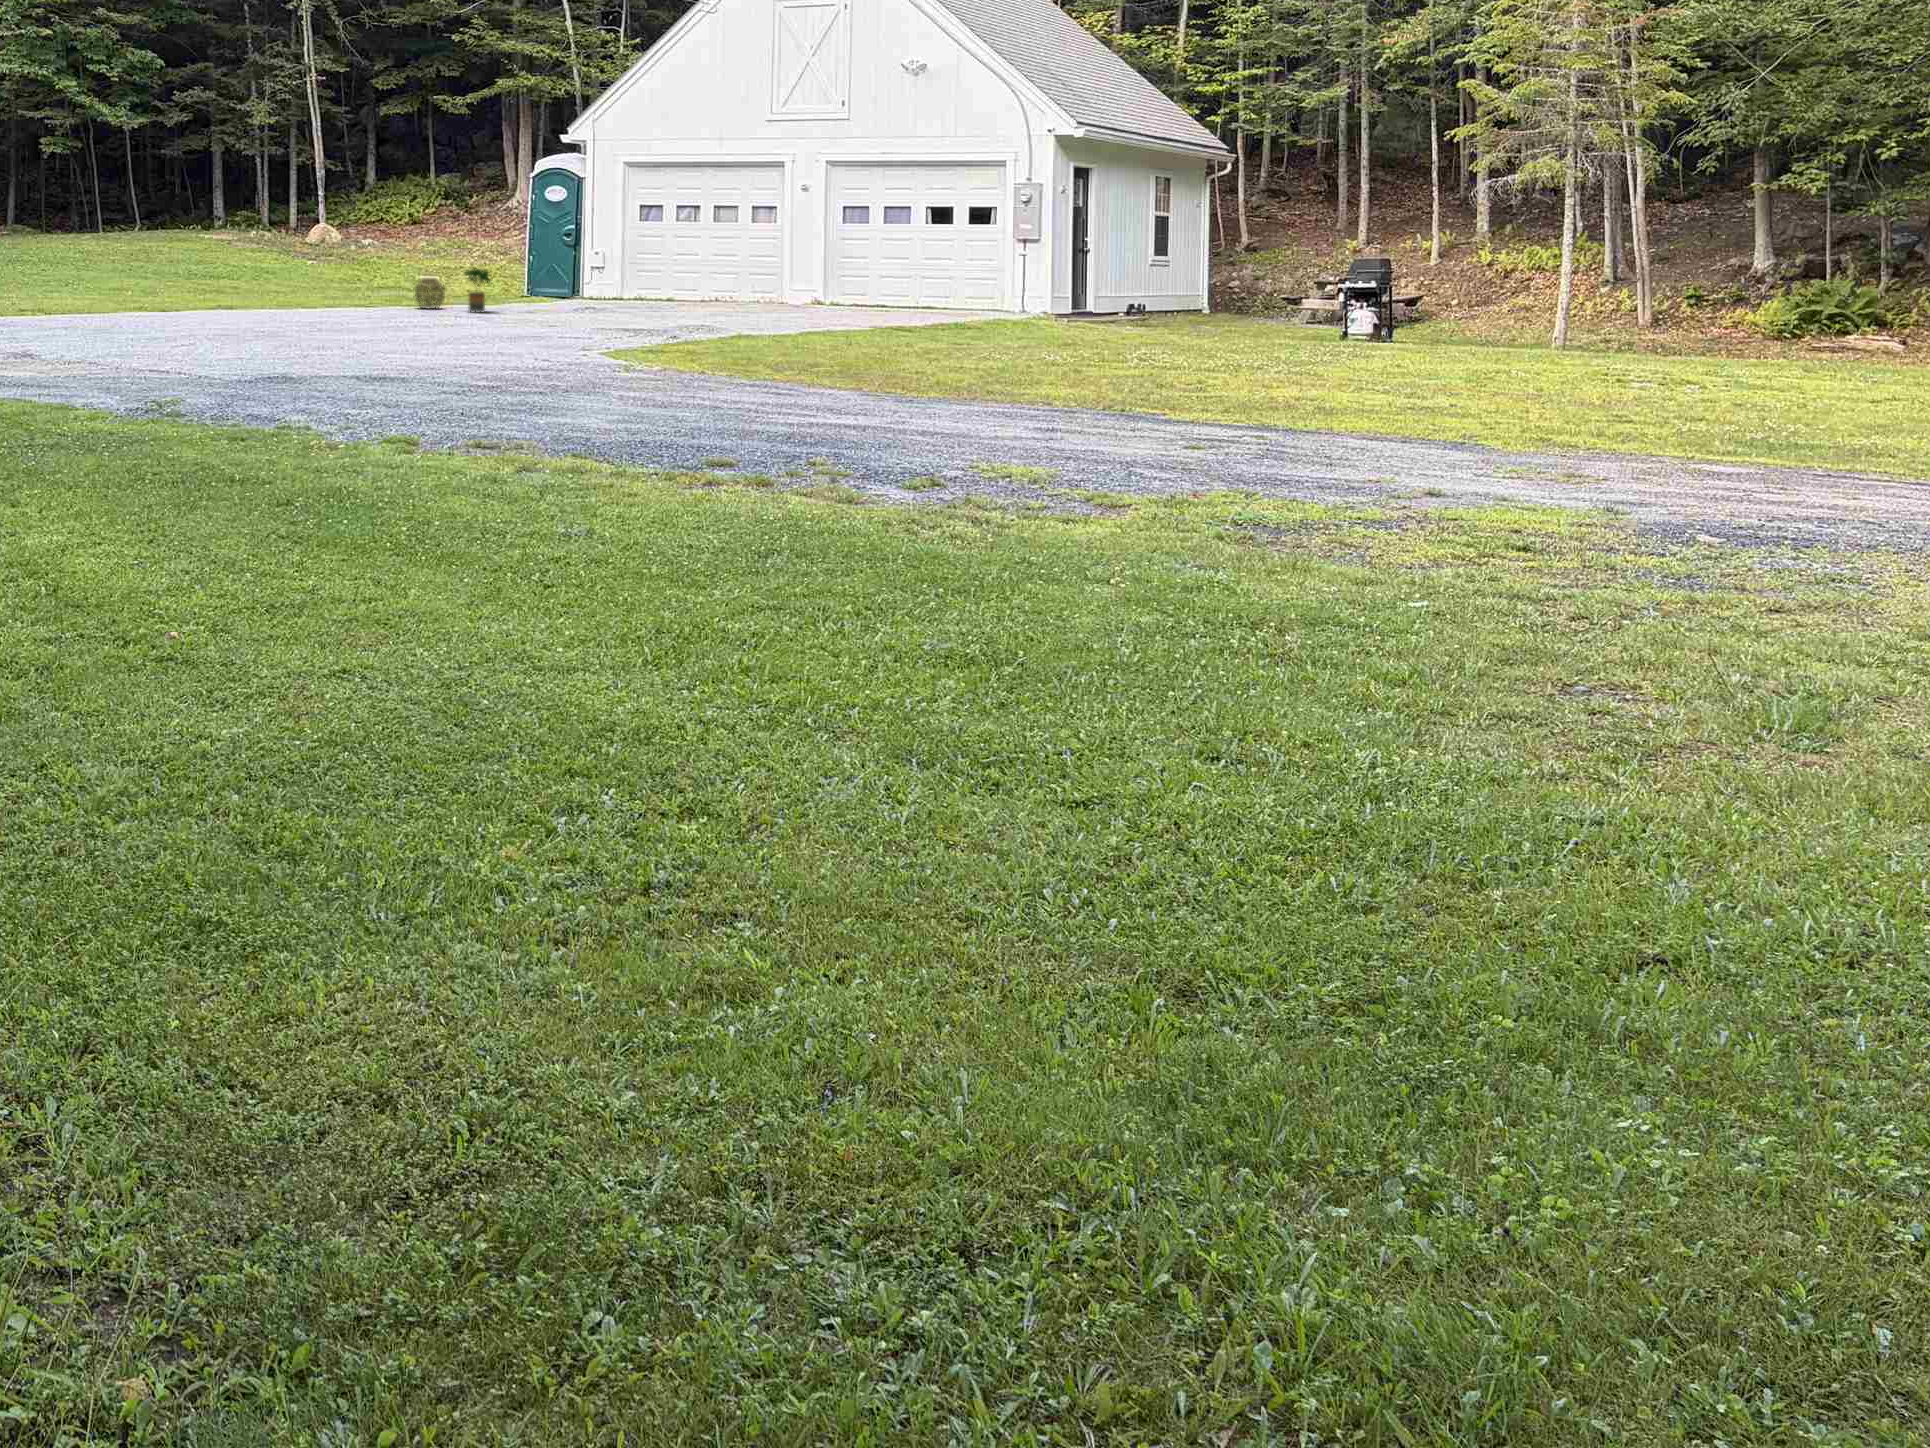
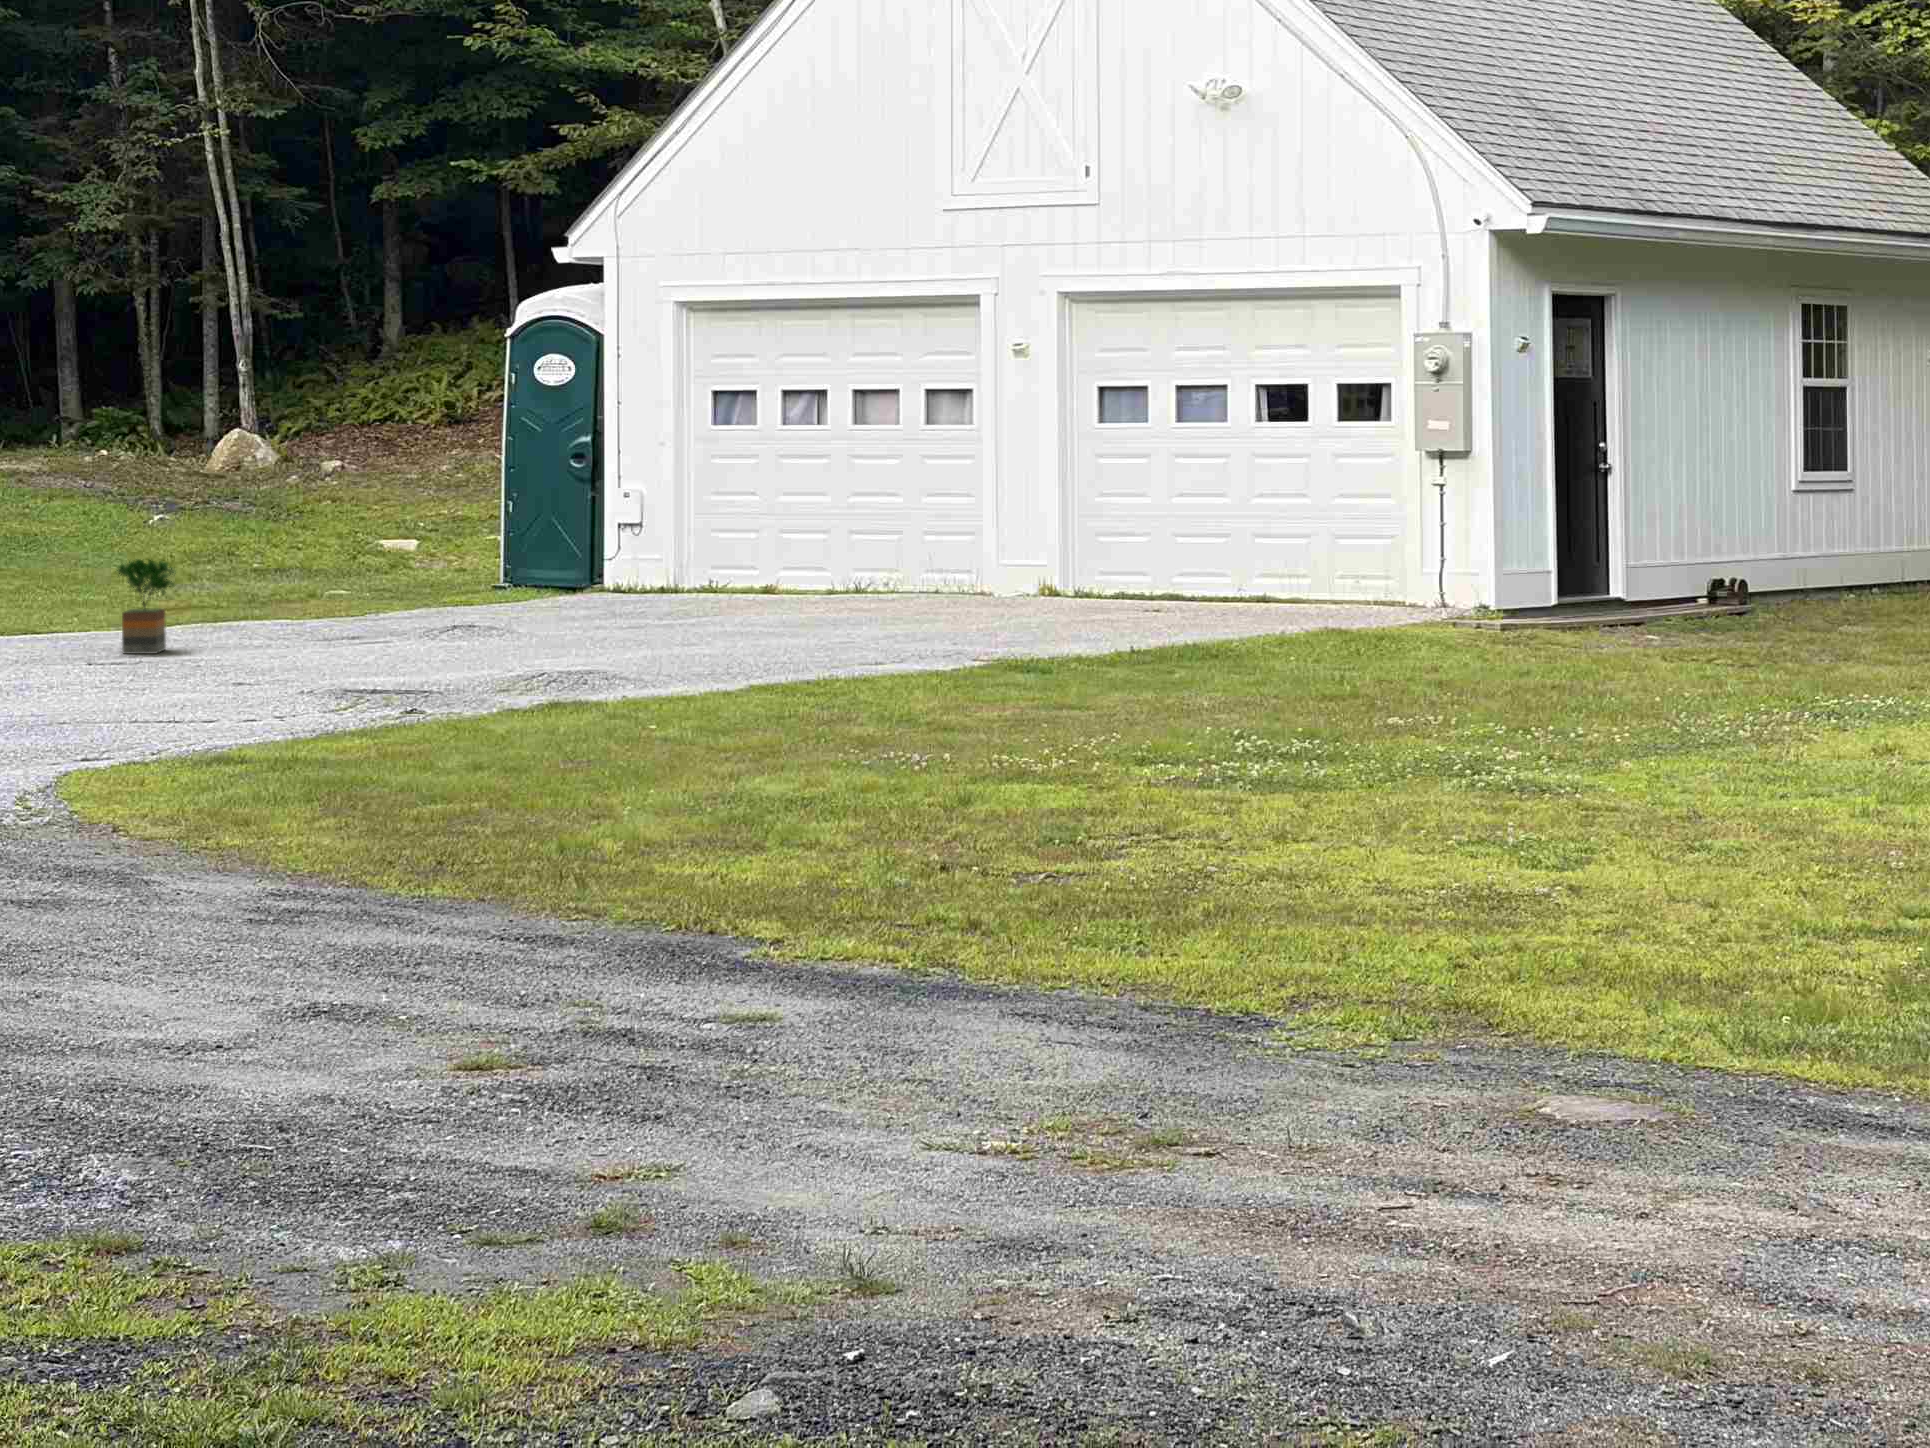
woven basket: present [415,278,445,309] -> none [28,579,93,647]

